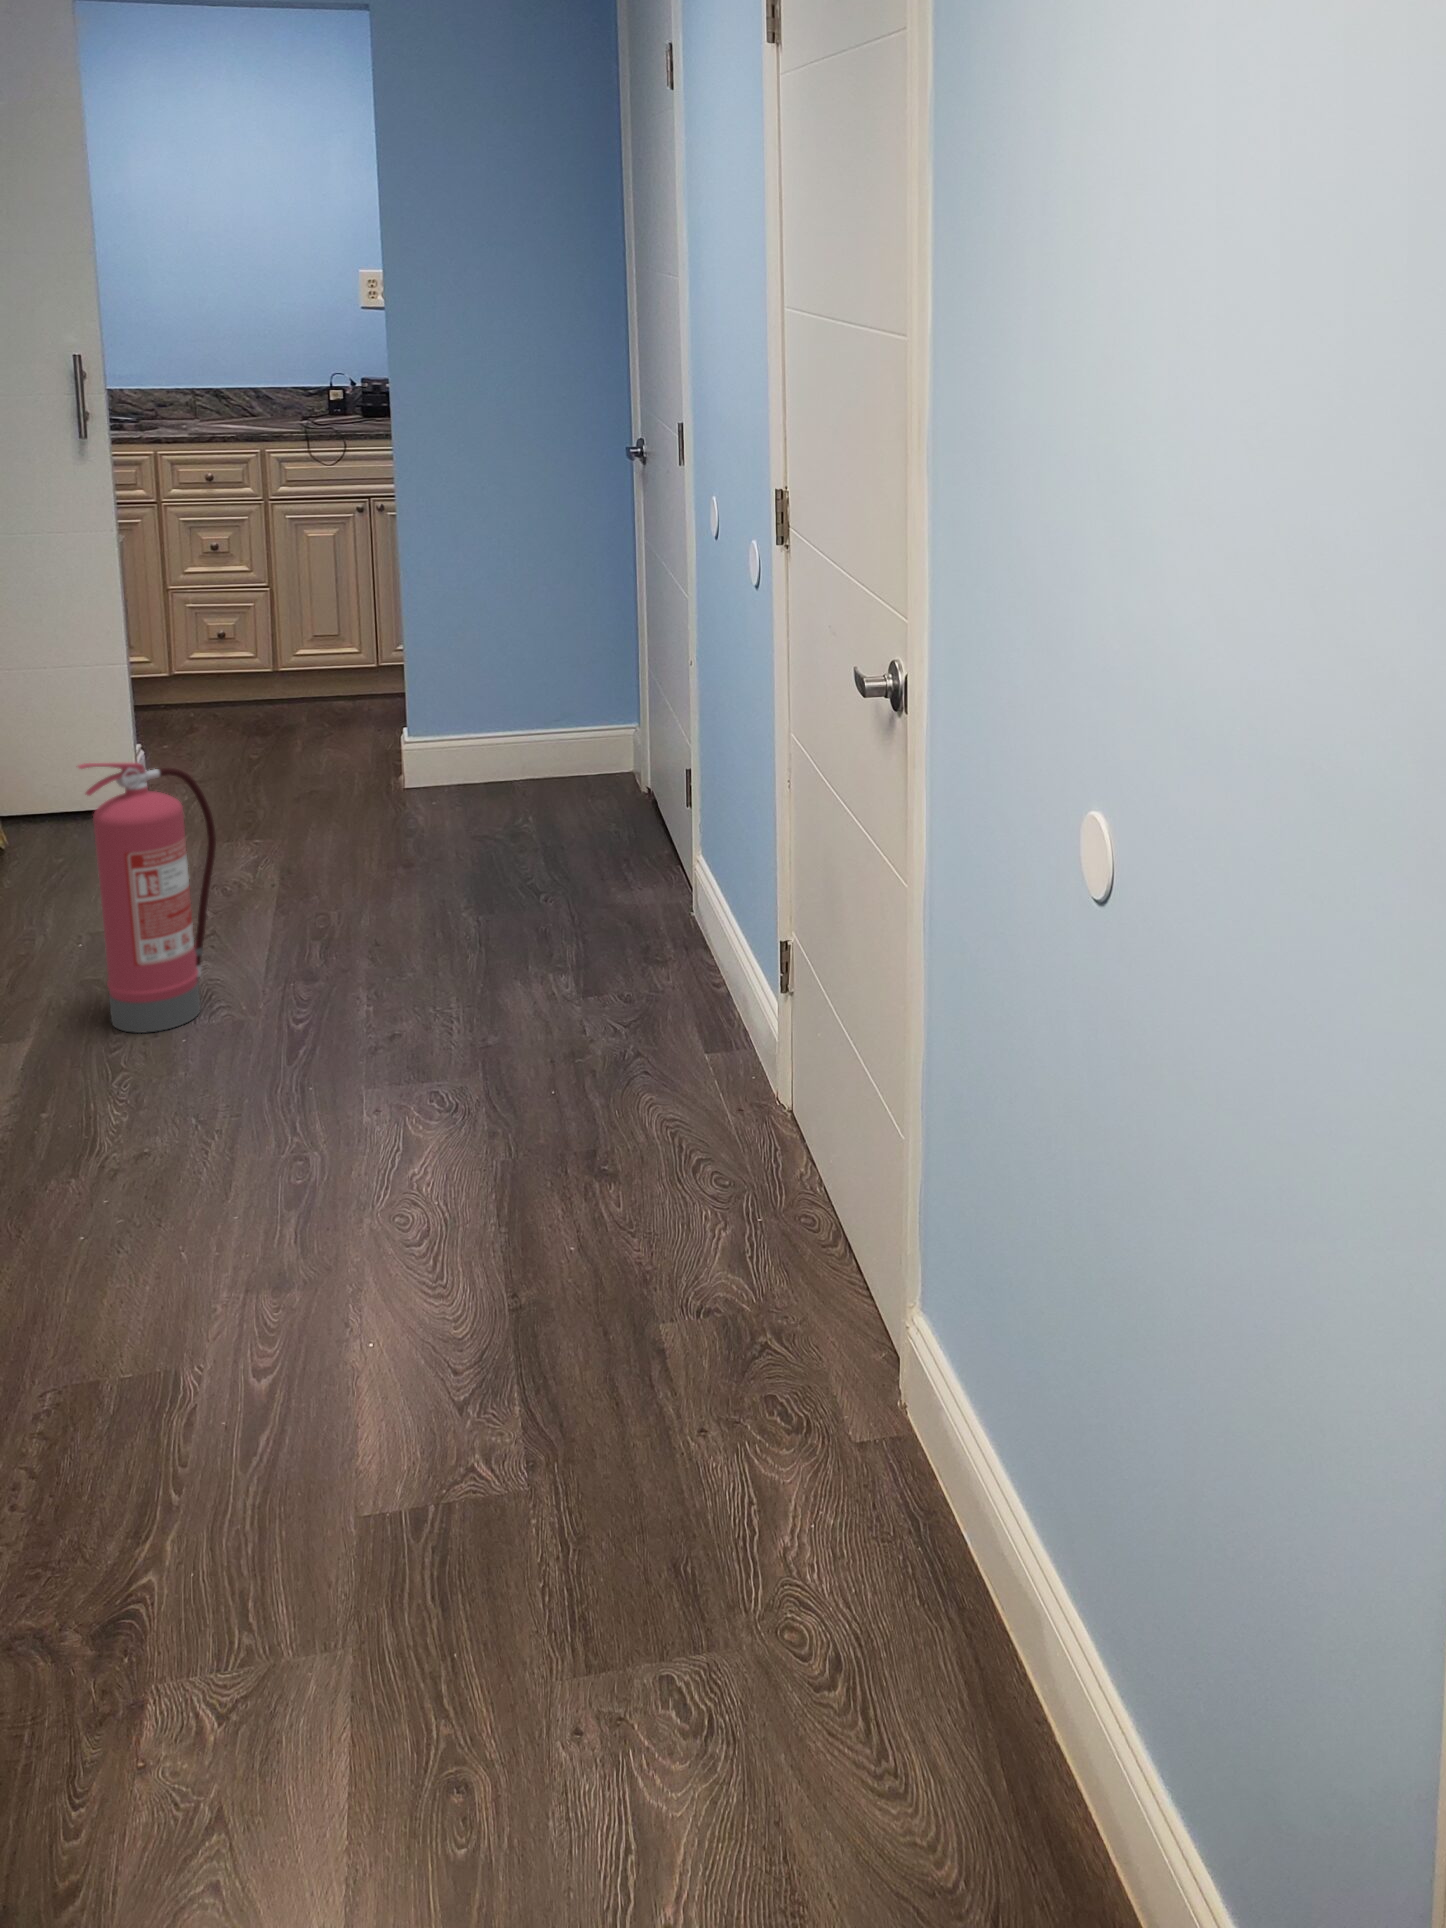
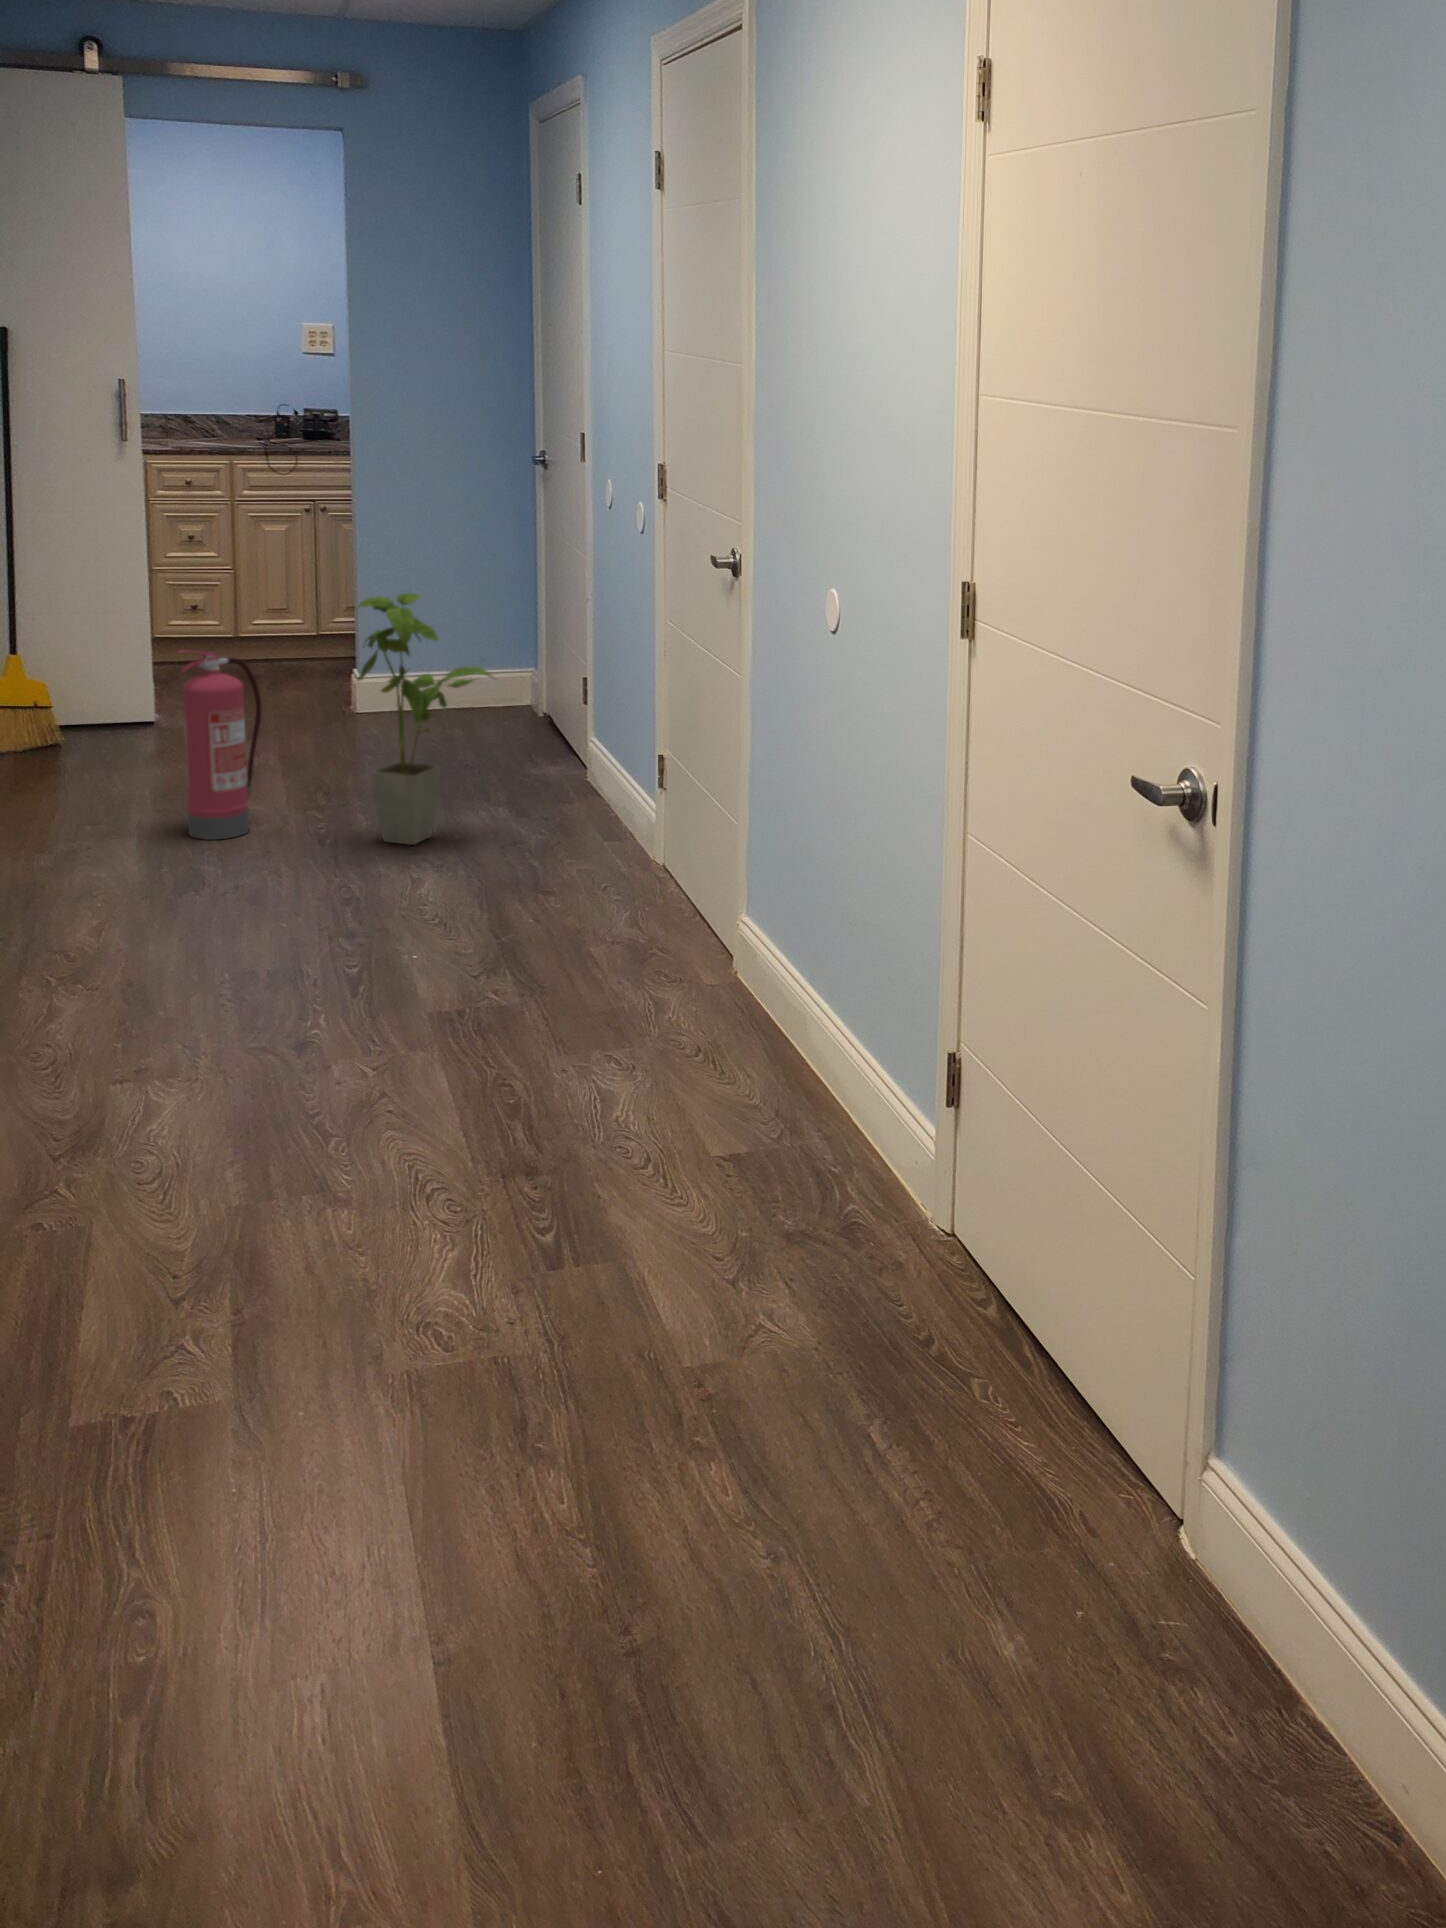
house plant: none [328,679,545,1045] -> present [358,593,493,845]

